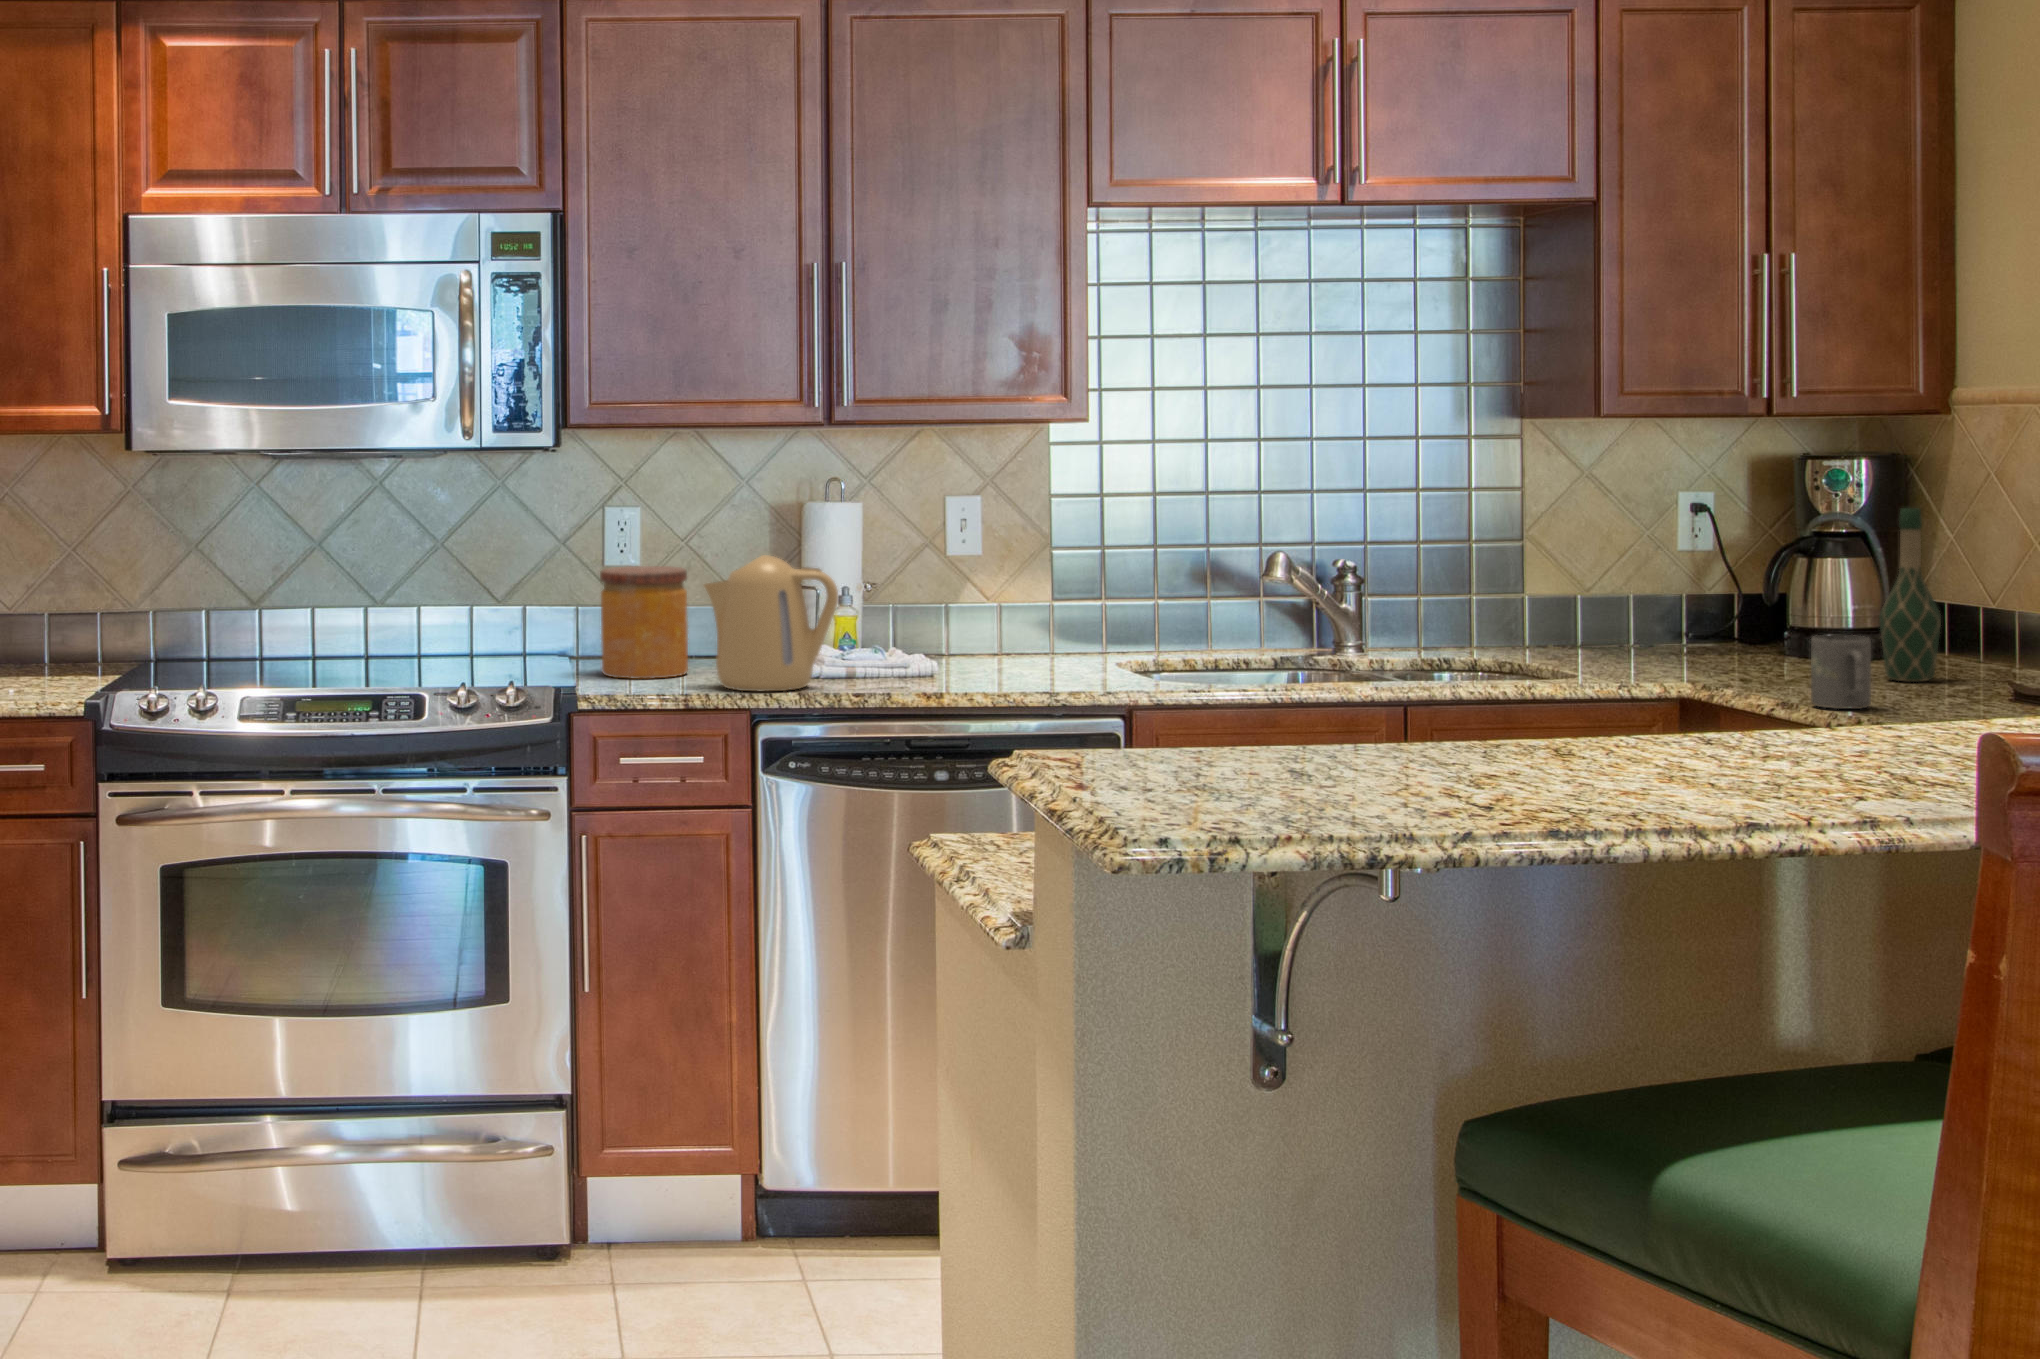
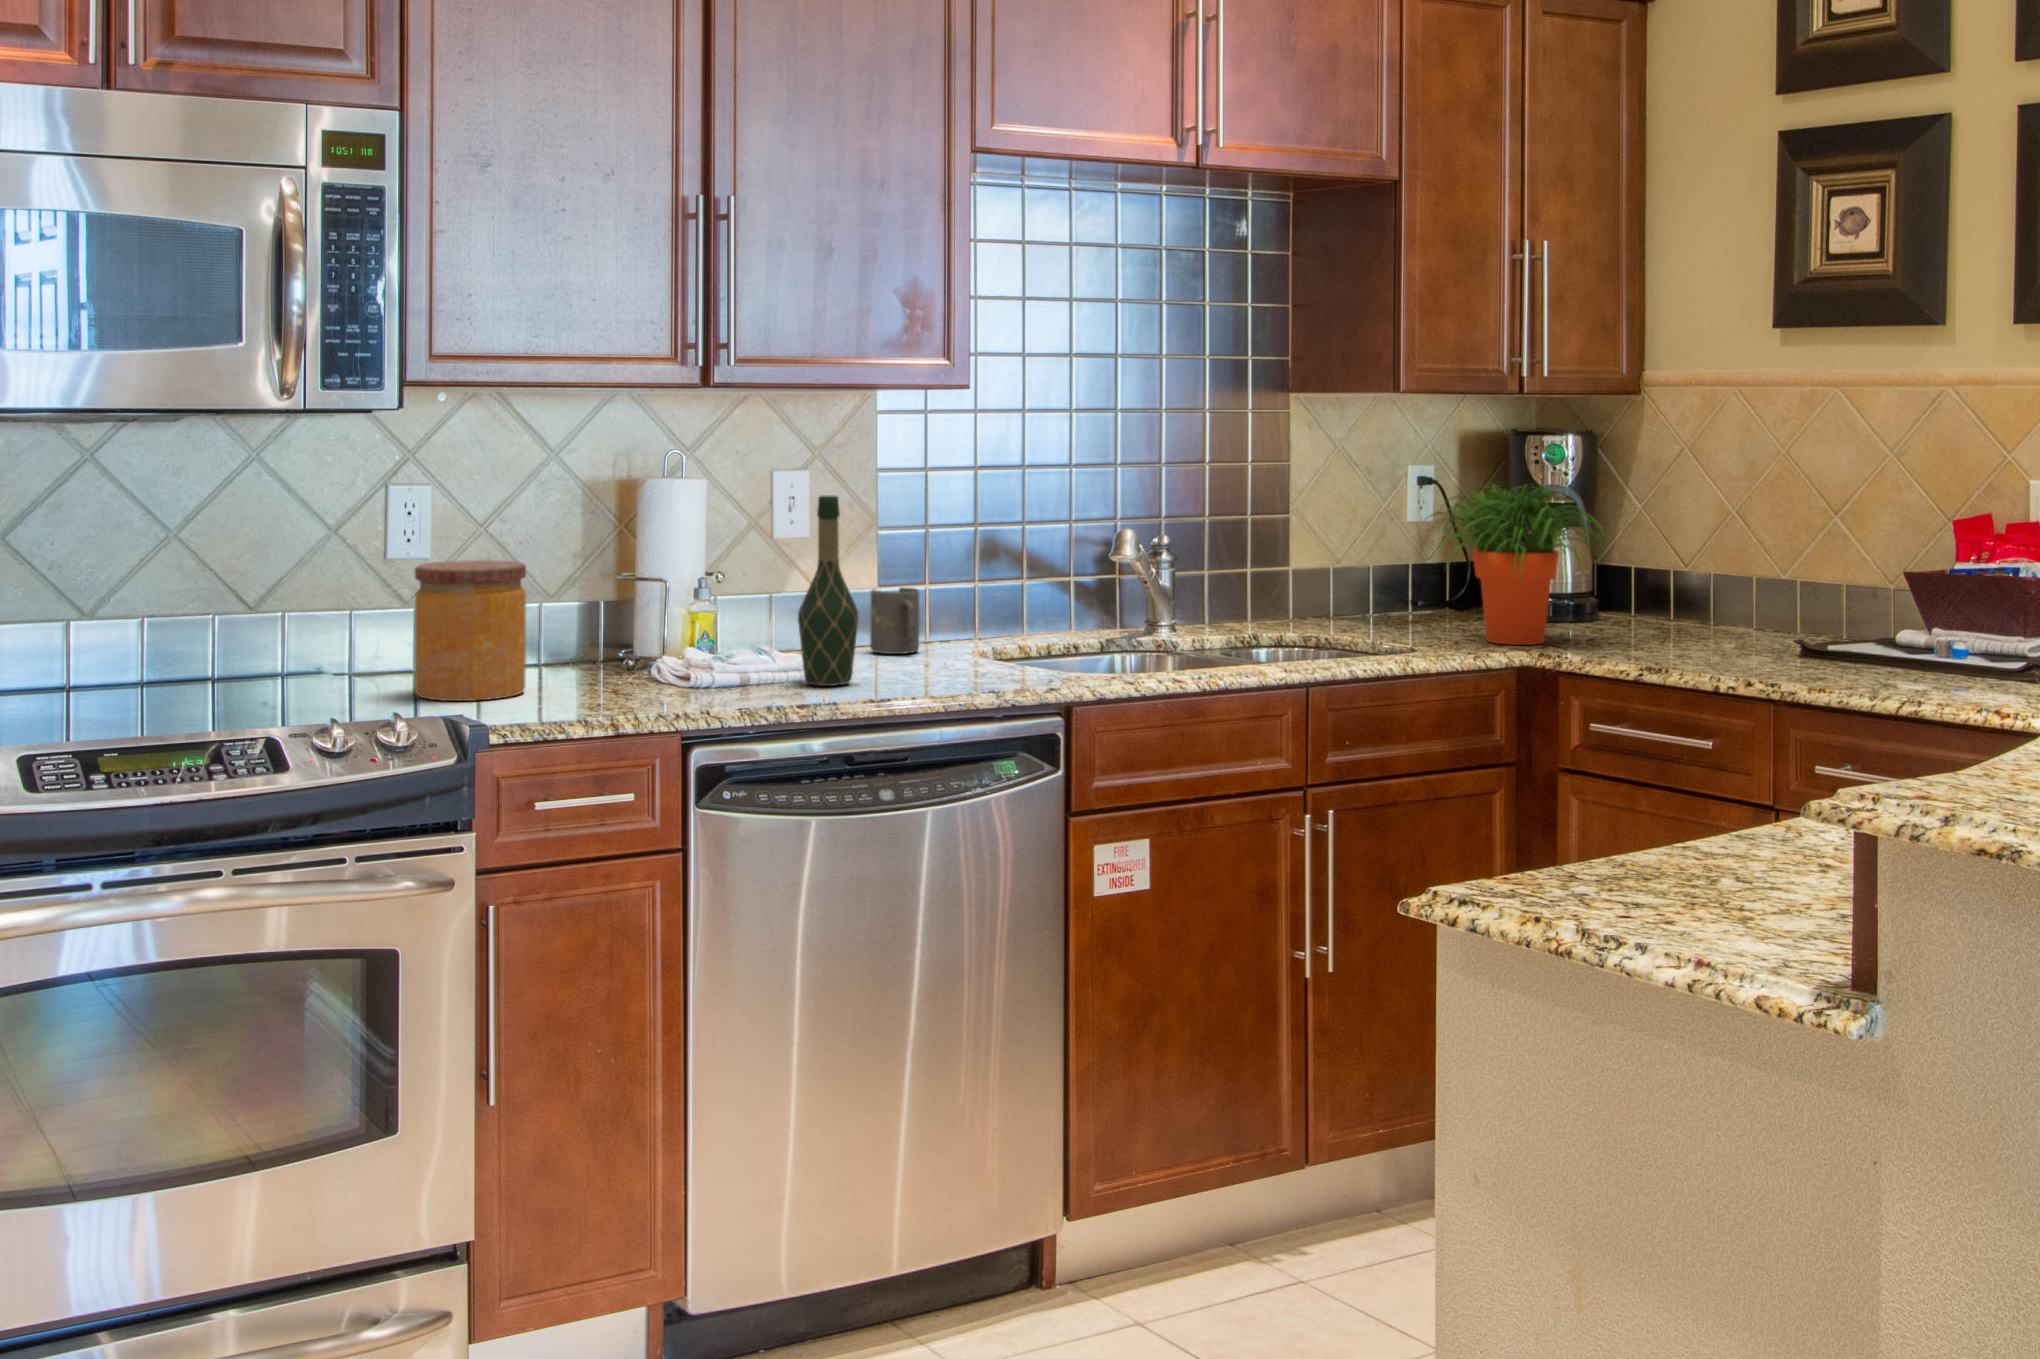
wine bottle: present [1879,508,1941,682] -> present [798,495,858,686]
potted plant: none [1598,510,1810,683] -> present [1421,484,1604,645]
kettle: present [704,555,838,691] -> none [580,542,747,708]
mug: present [1811,635,1871,709] -> present [870,587,919,654]

